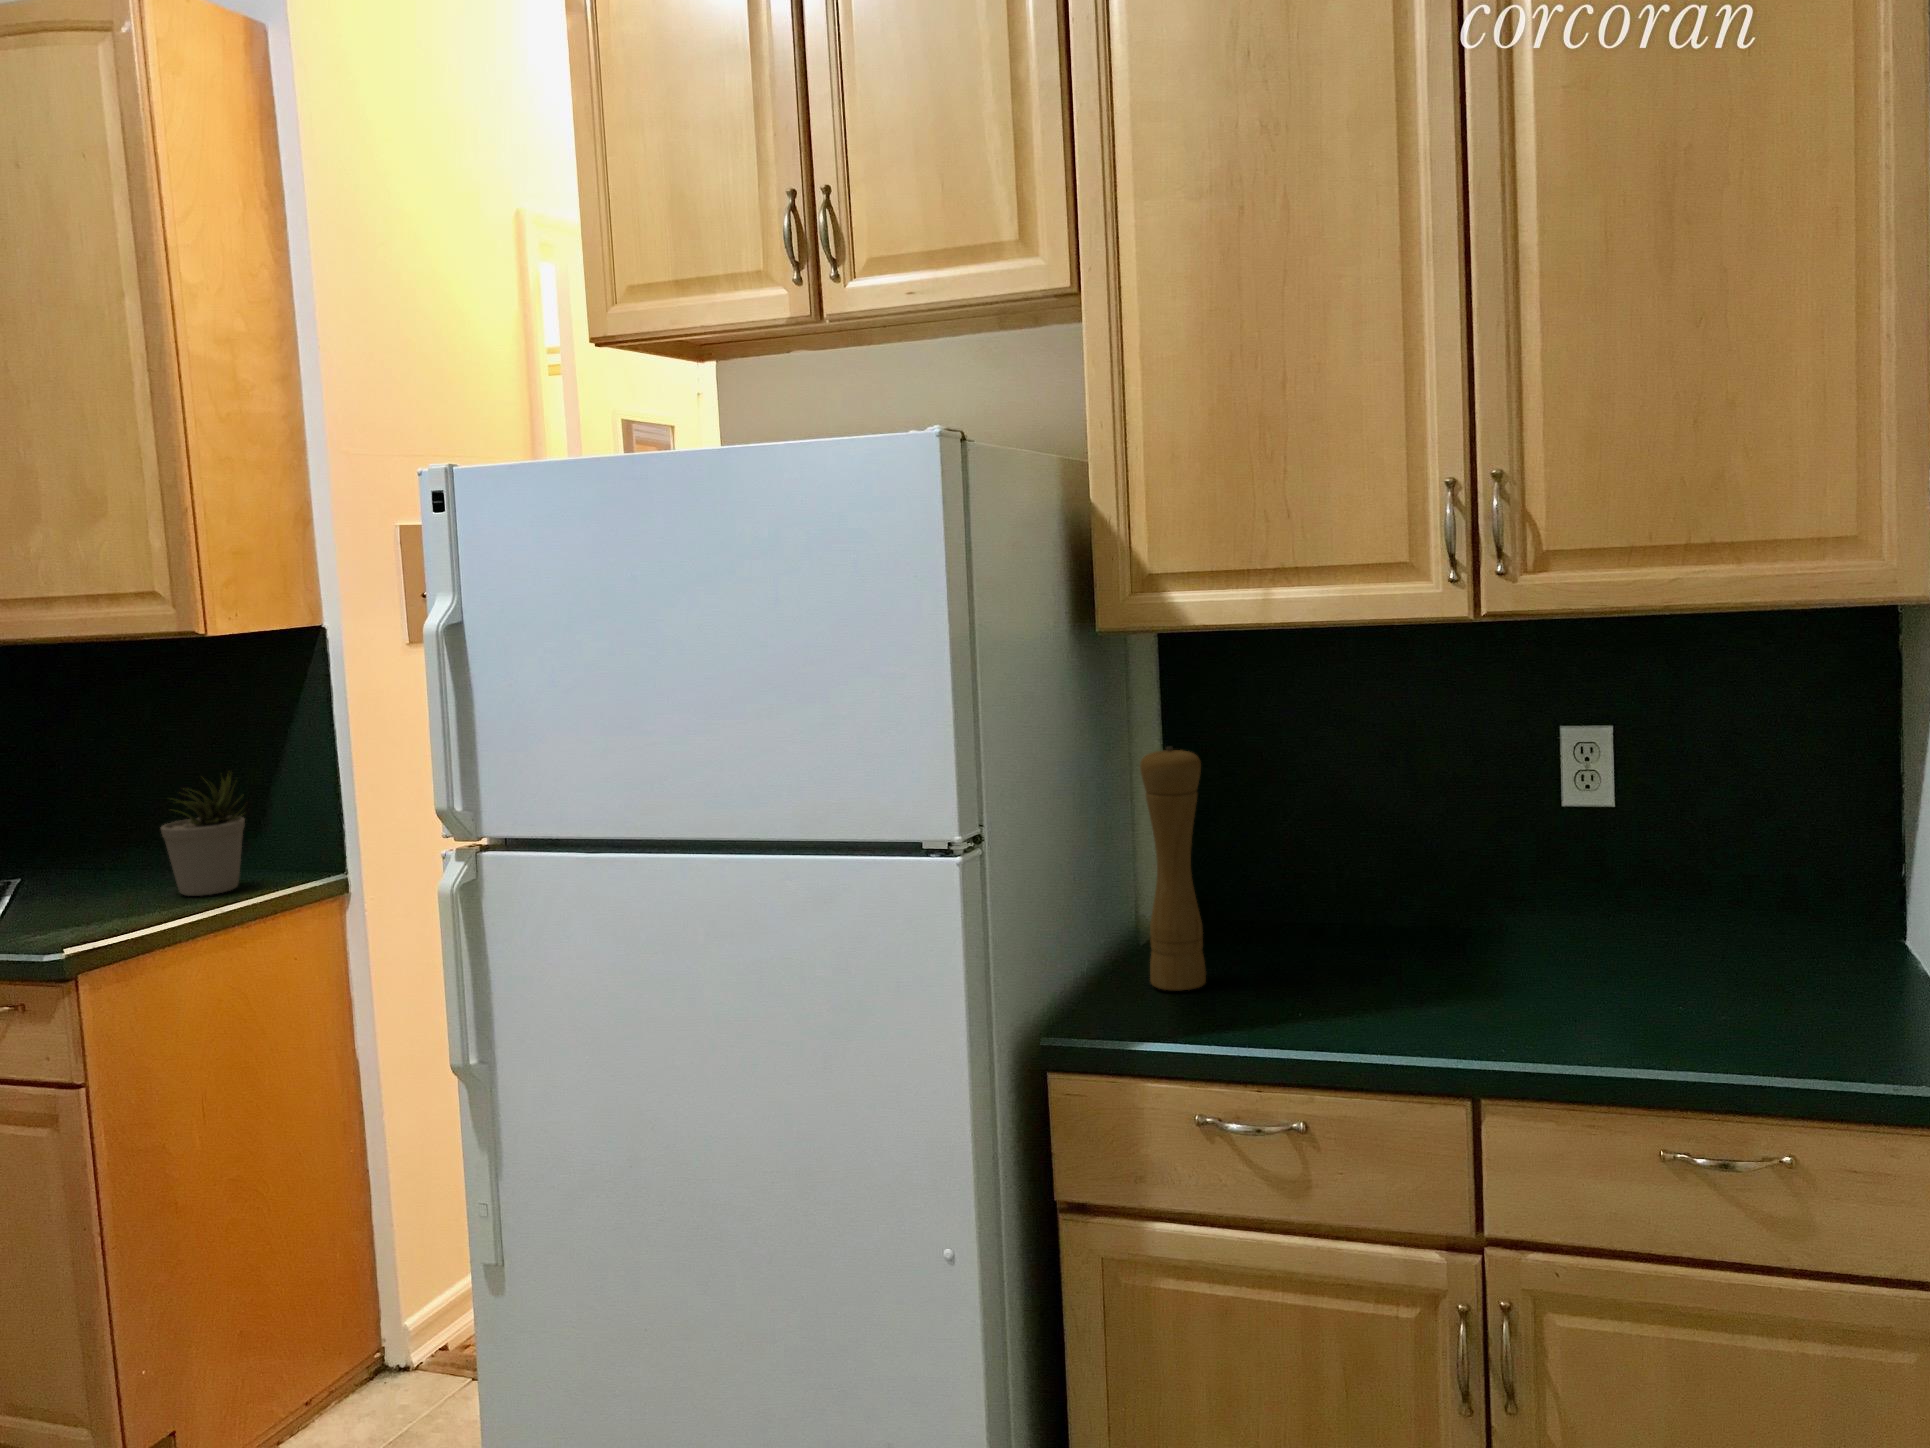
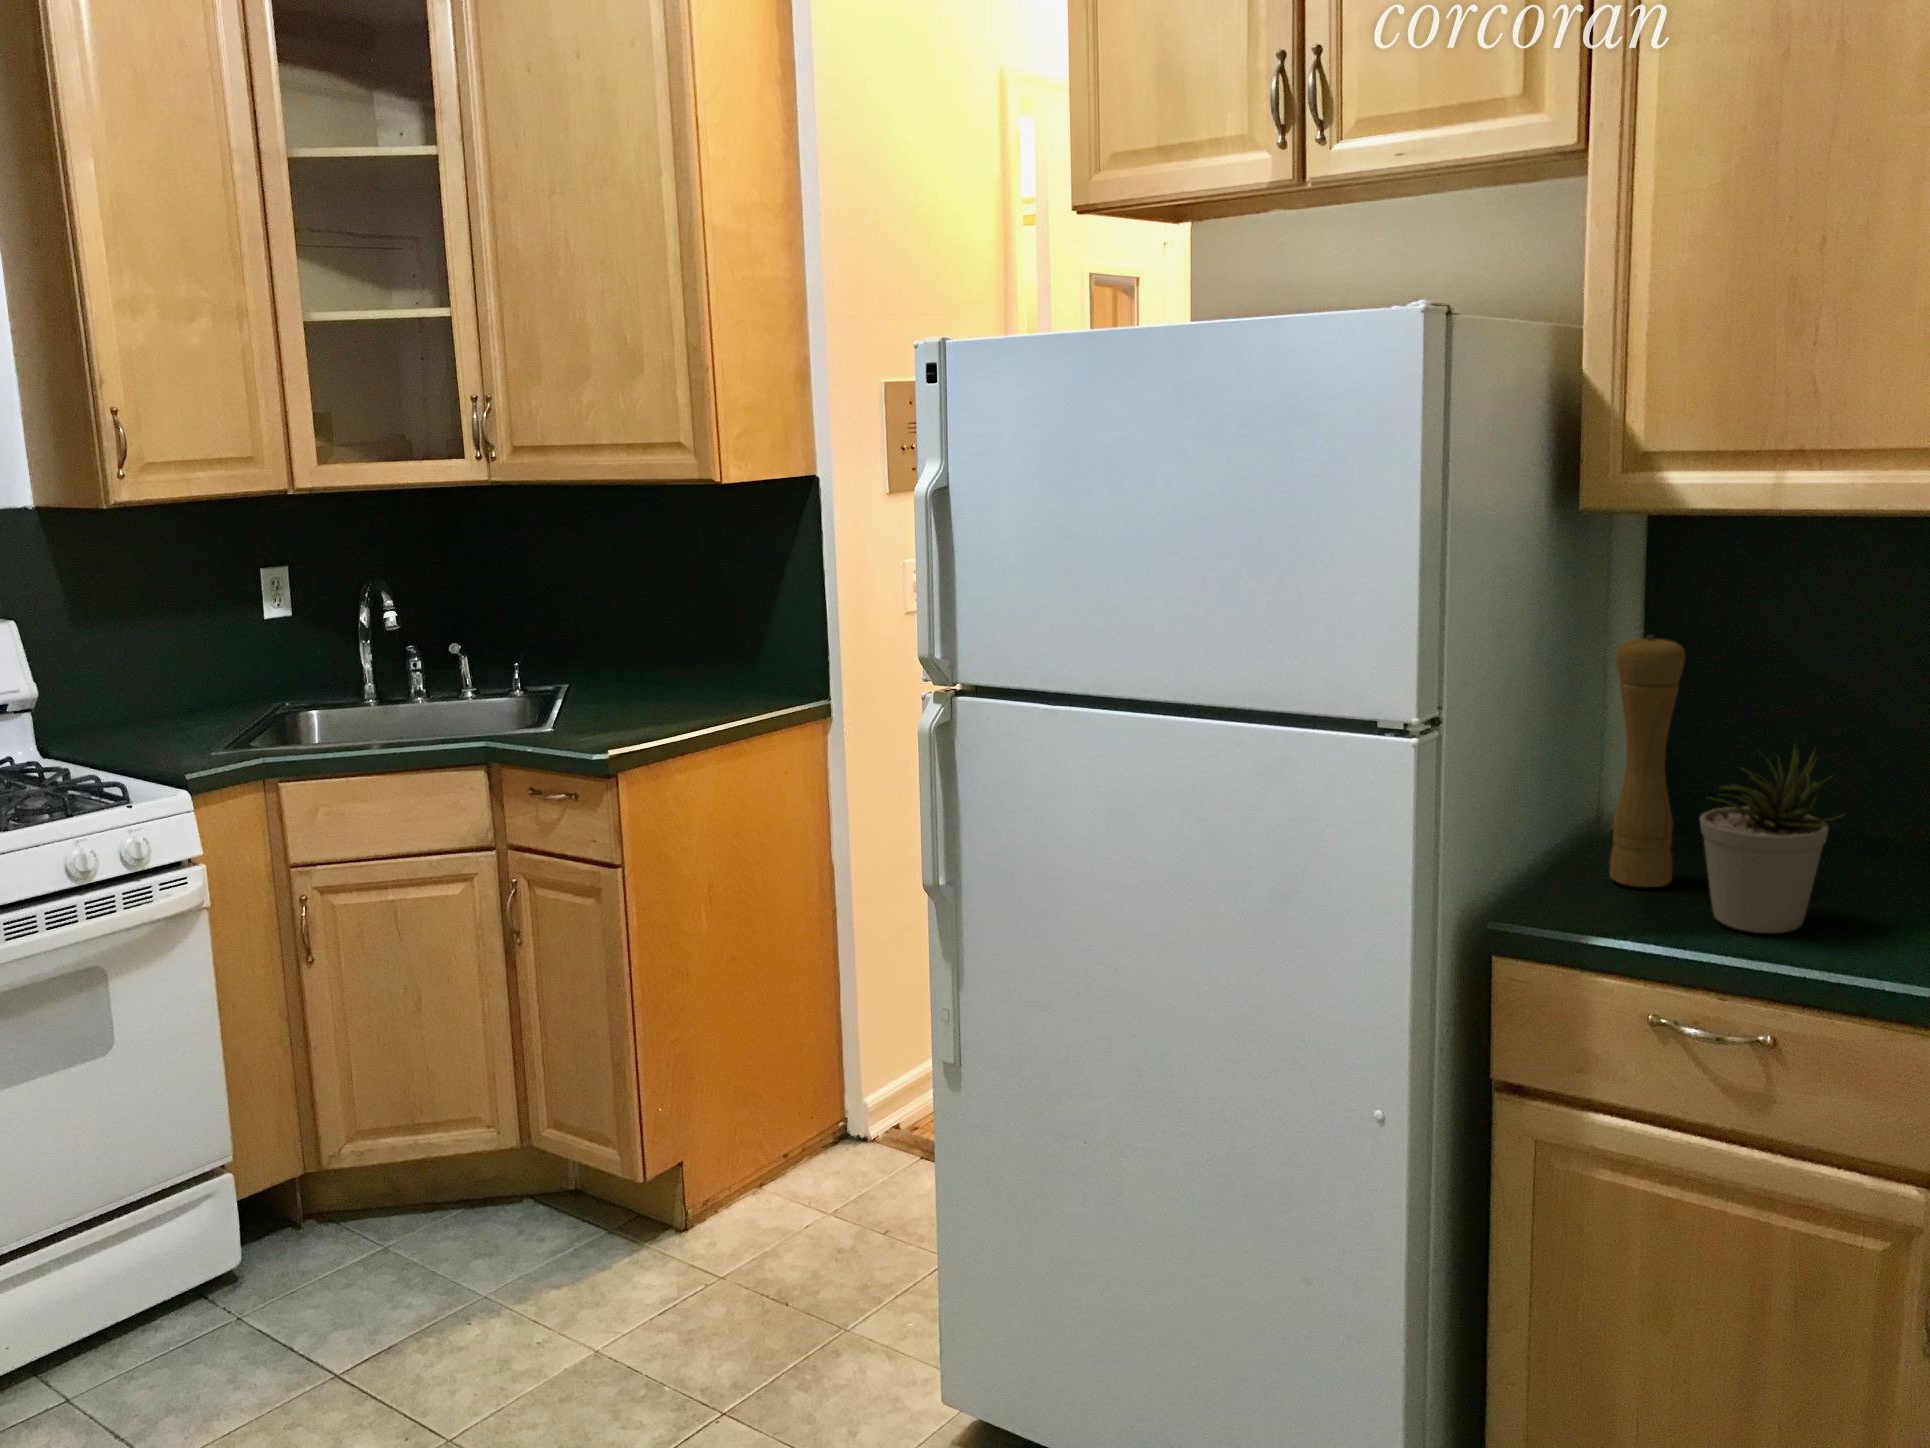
potted plant: present [161,773,245,896] -> present [1700,747,1843,933]

